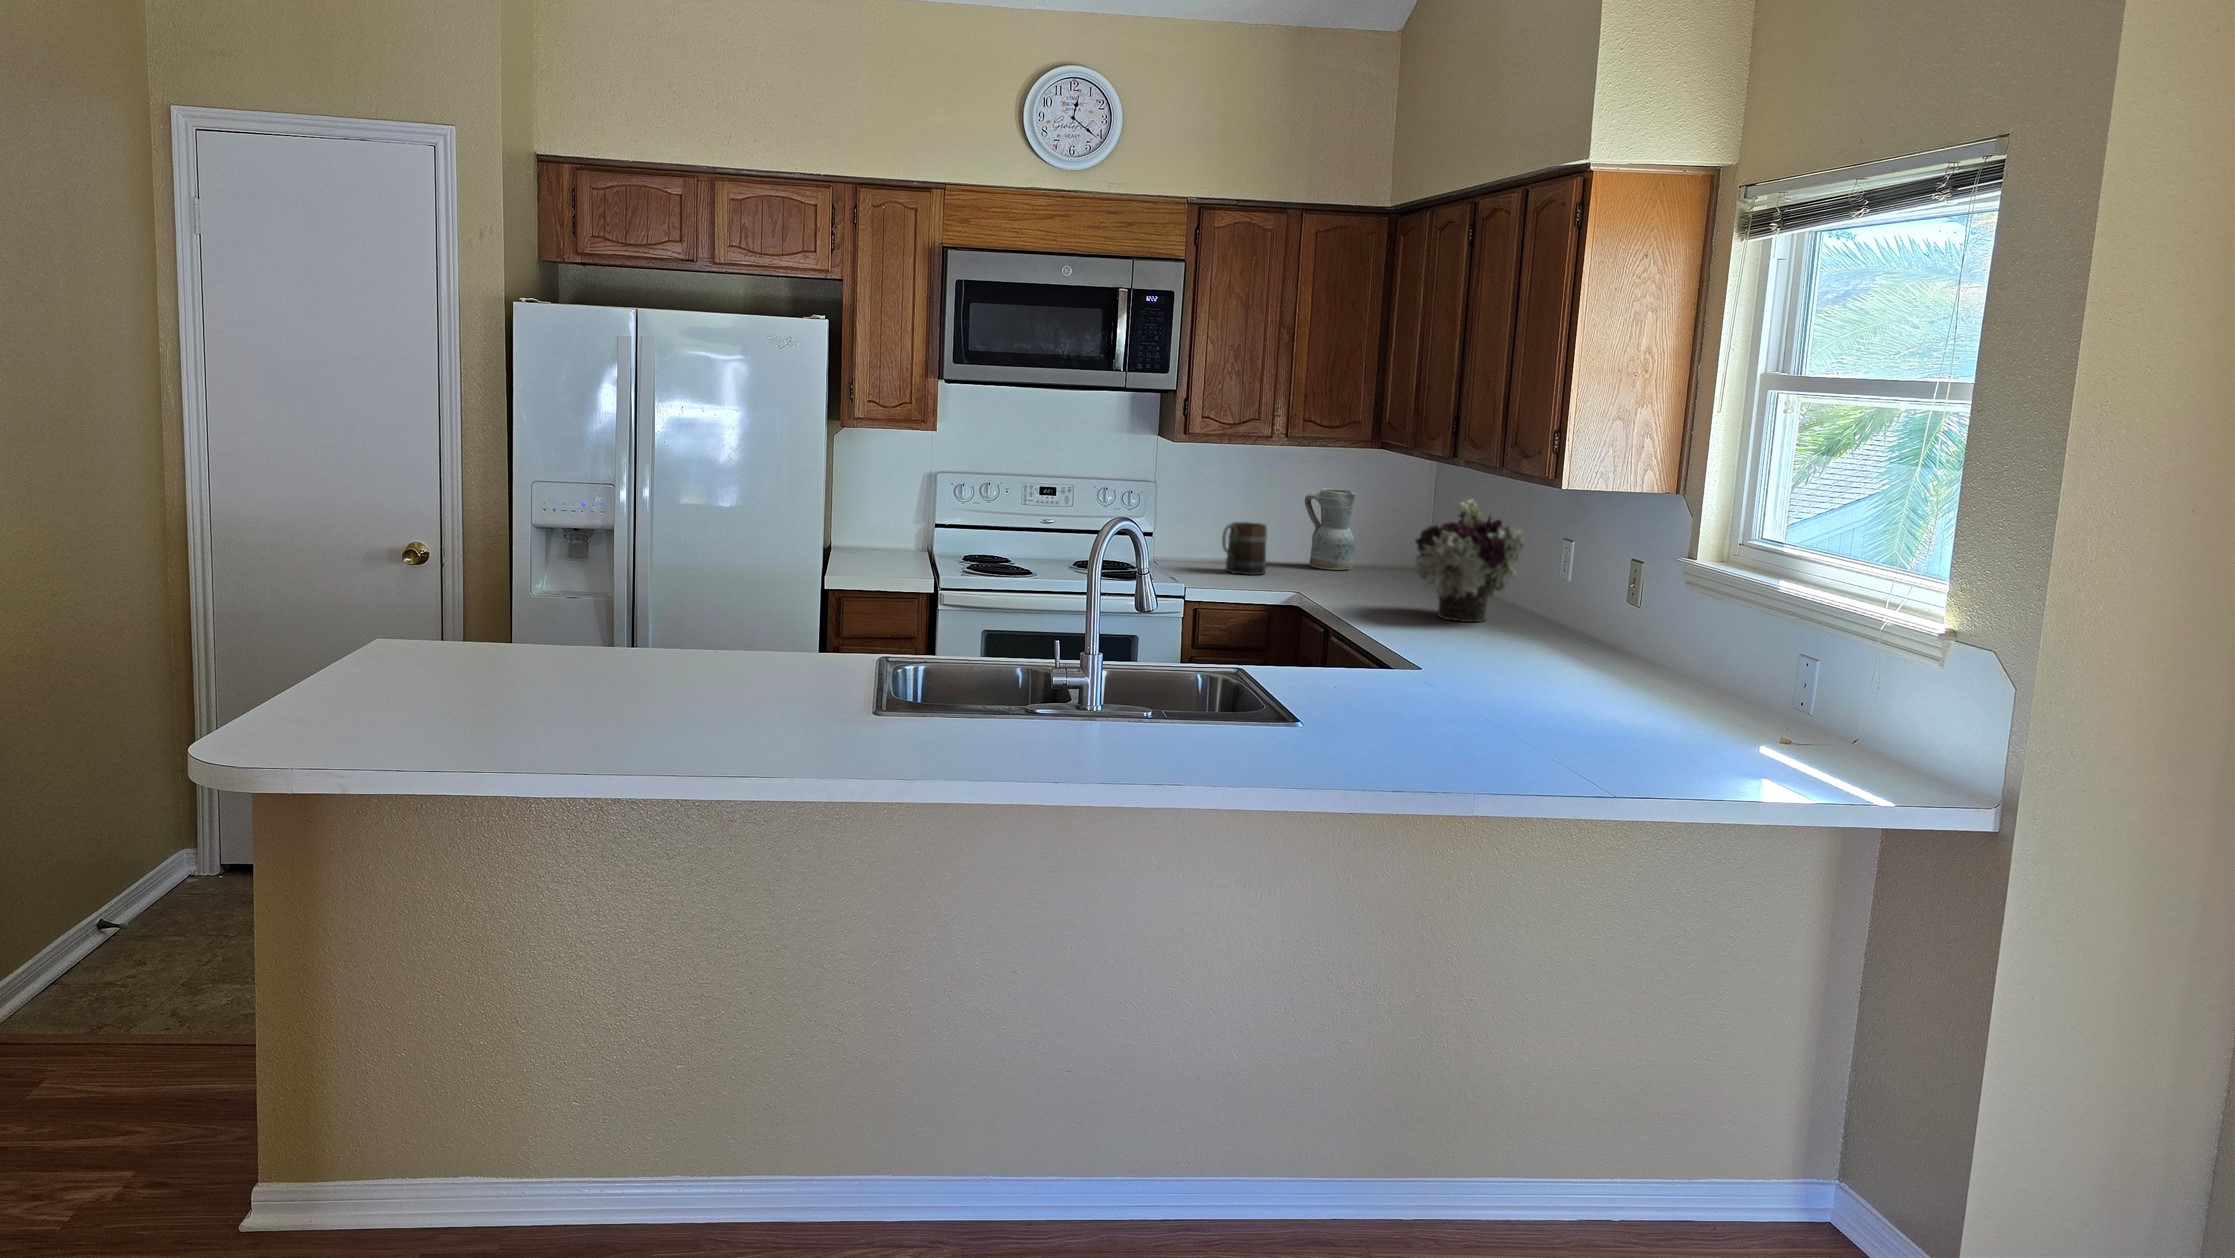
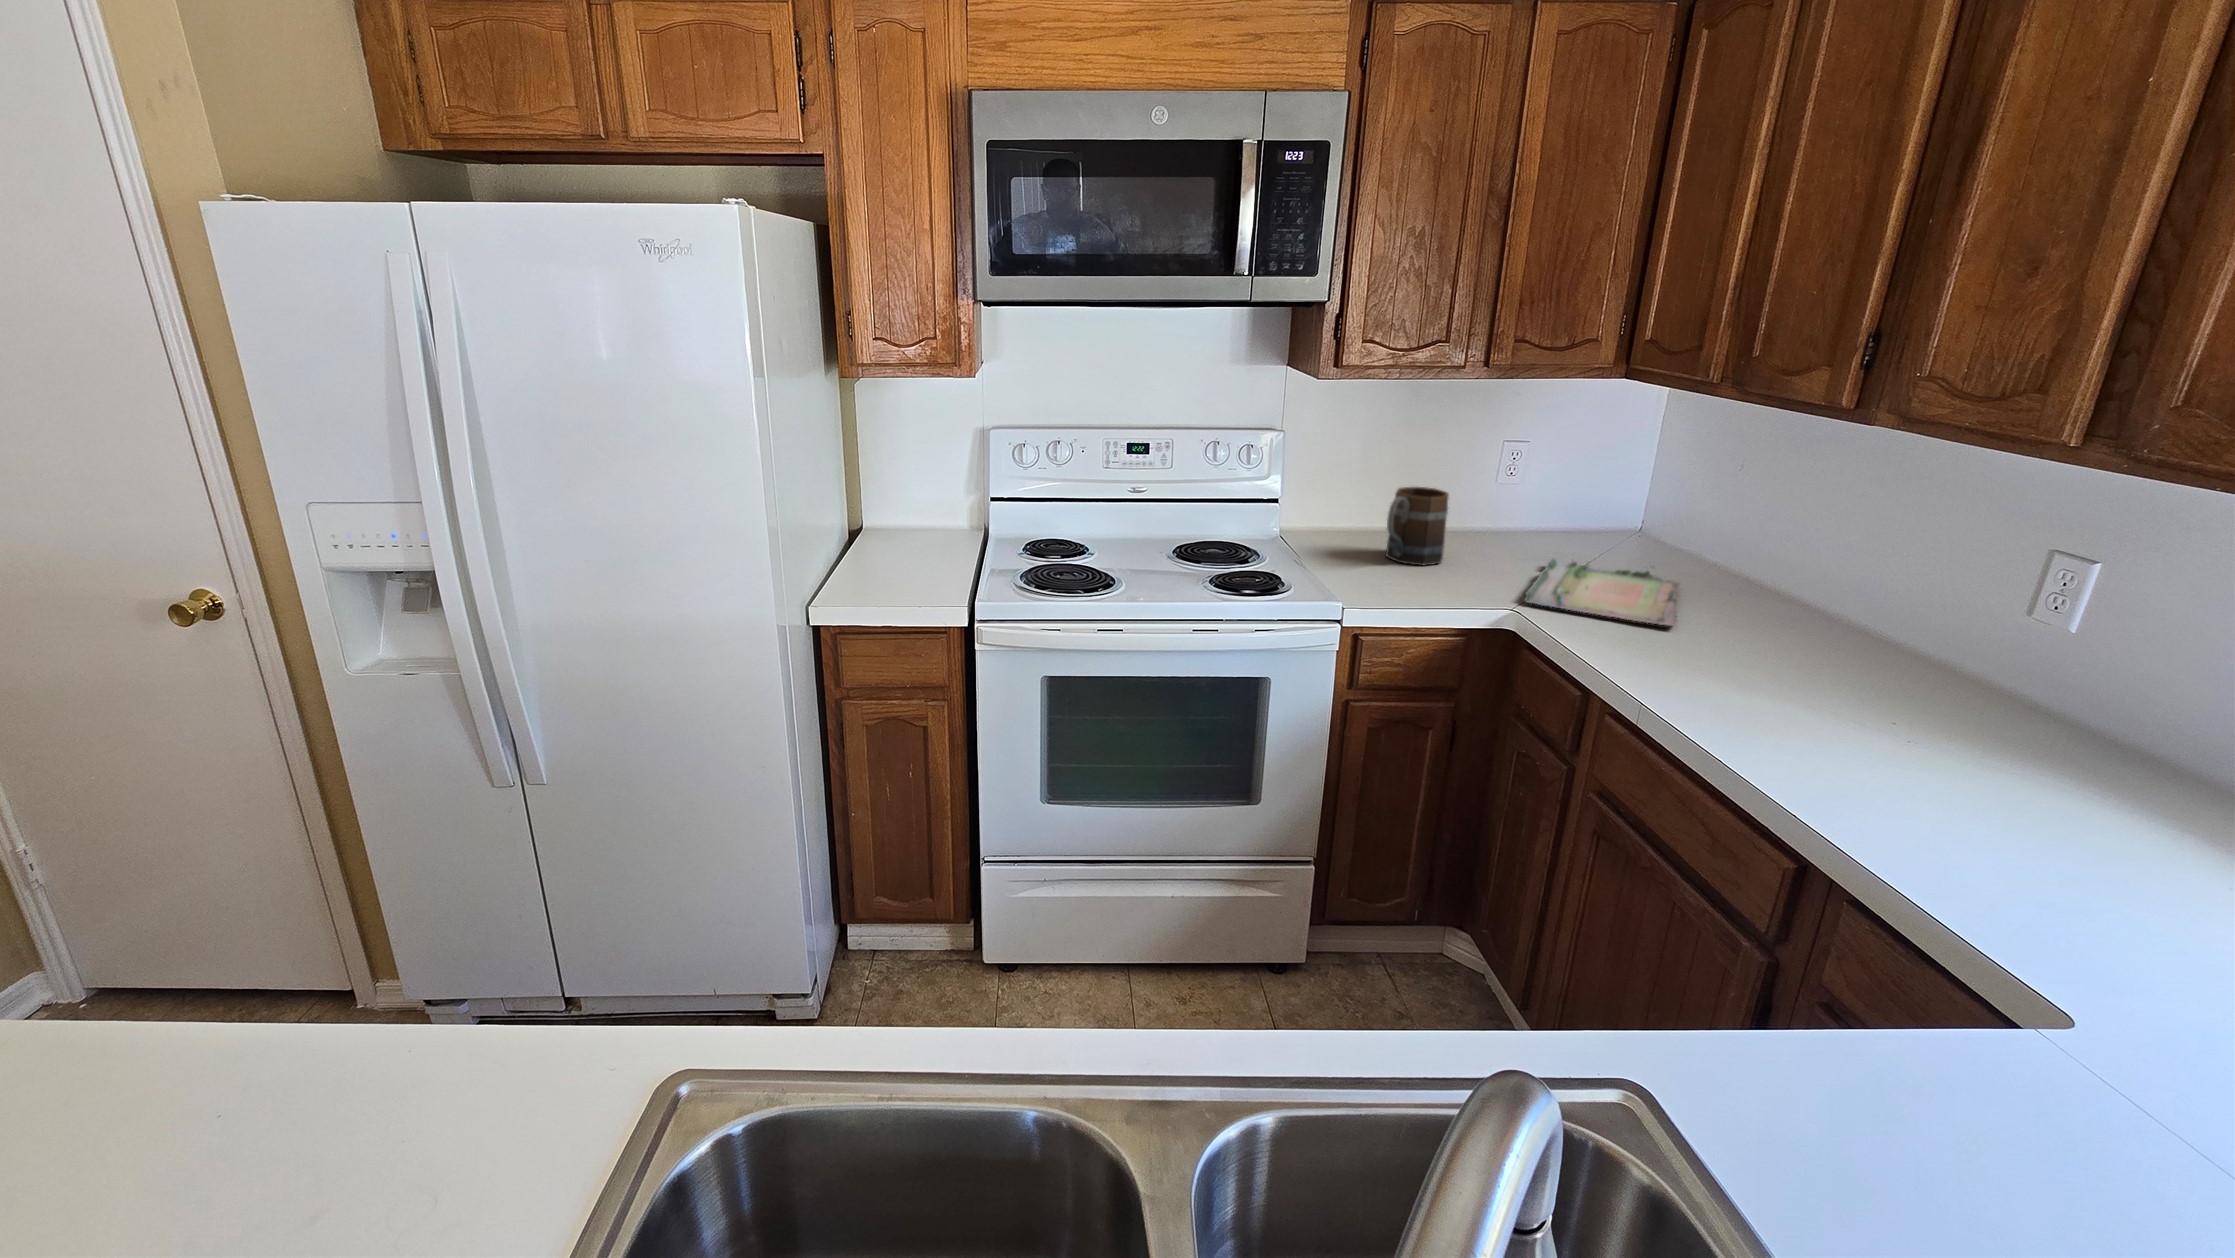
ceramic pitcher: present [1305,488,1356,570] -> none [1488,428,1570,542]
flower arrangement: present [1415,499,1525,622] -> none [1785,497,2071,727]
tray: none [1304,571,1413,595] -> present [1524,558,1680,626]

